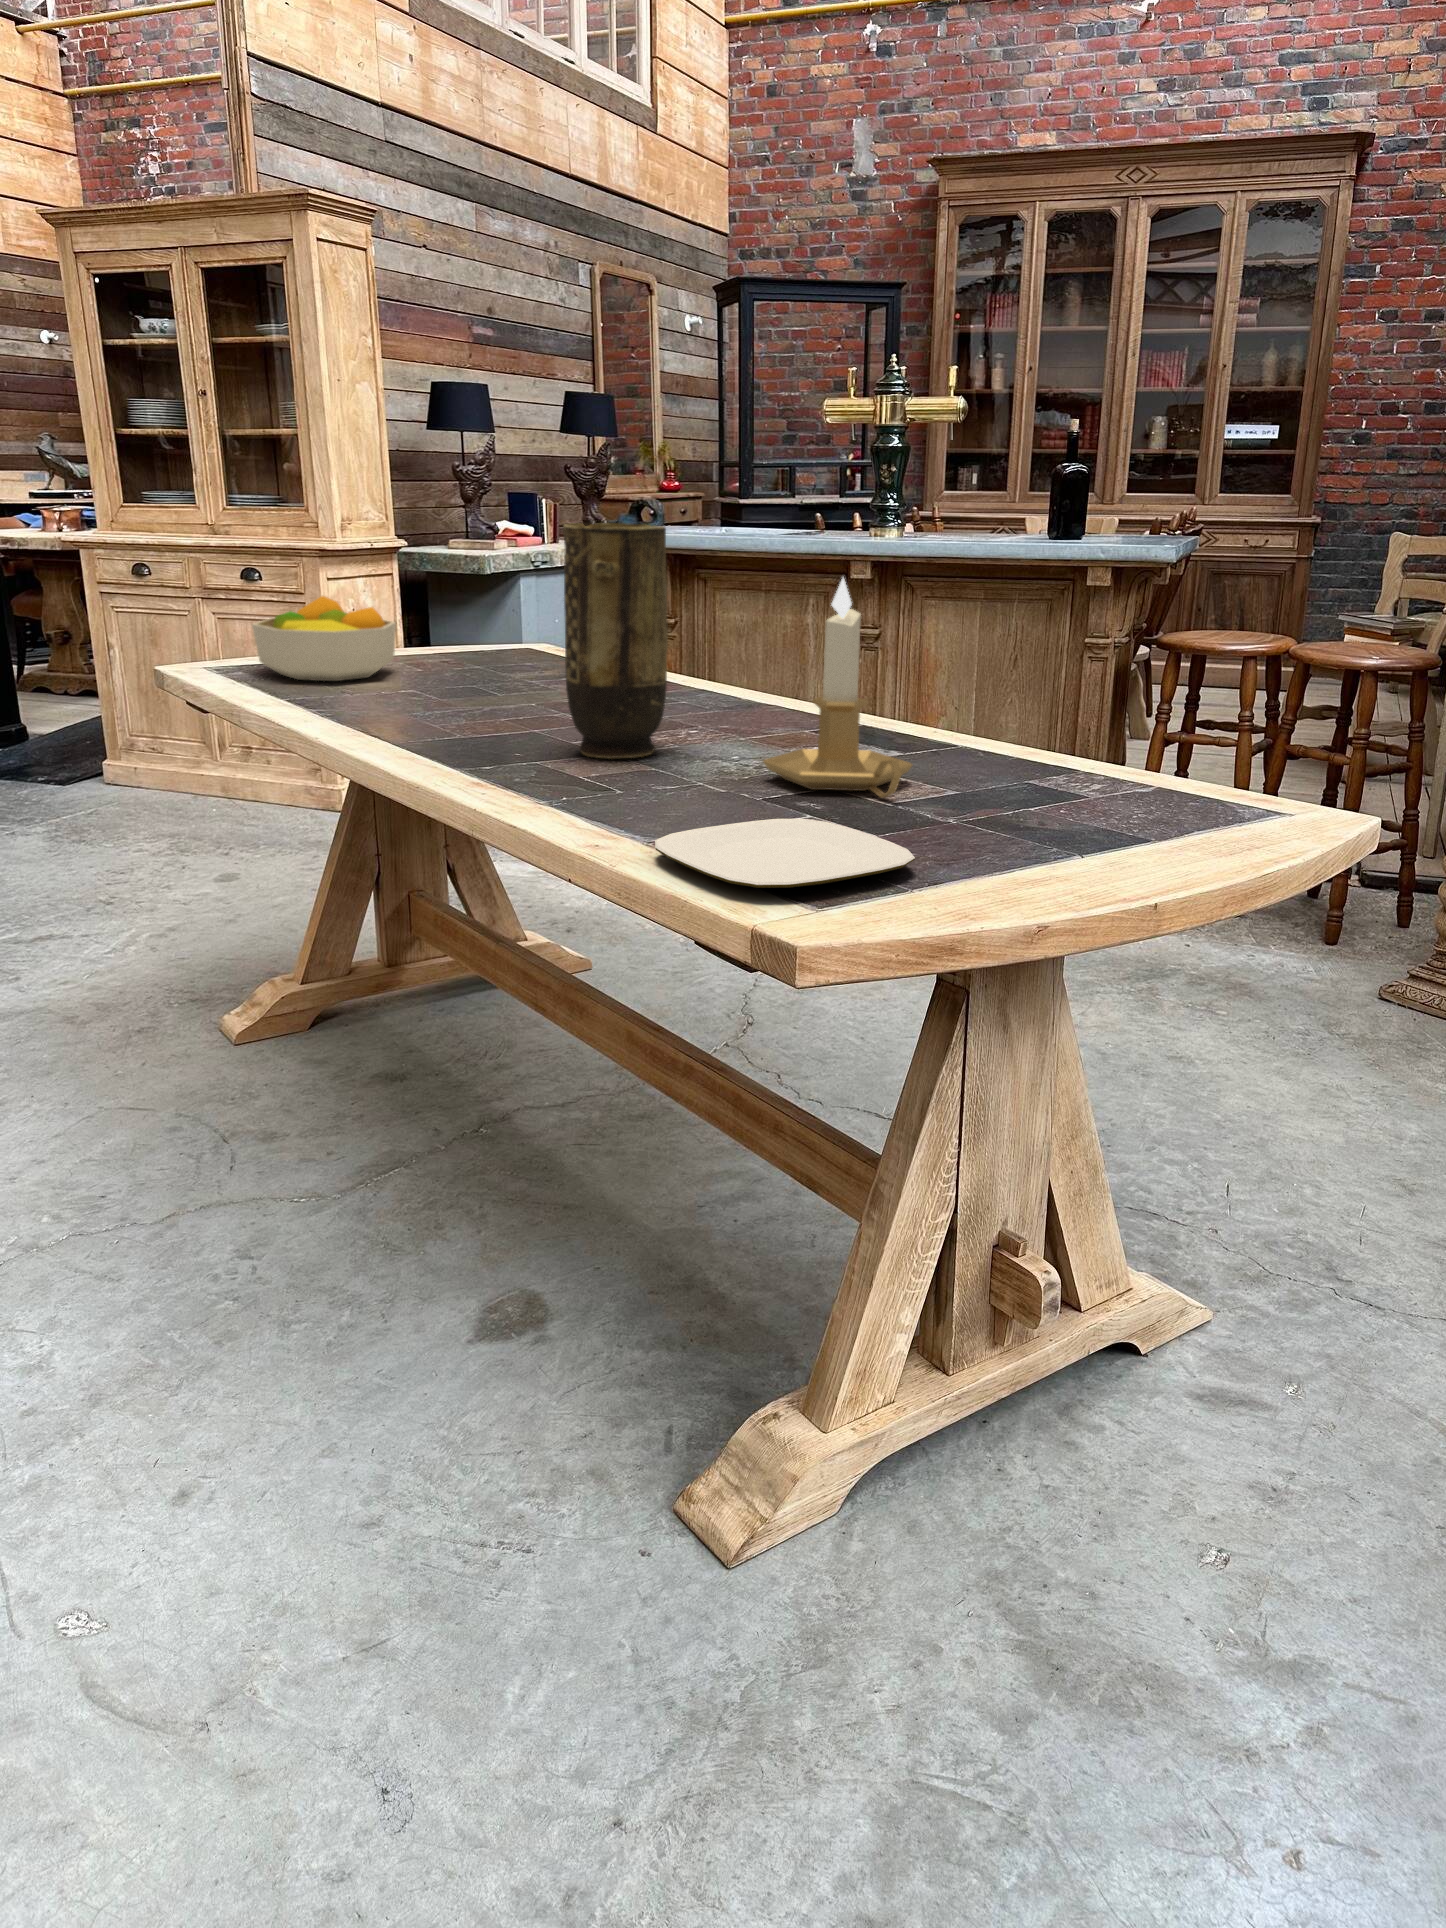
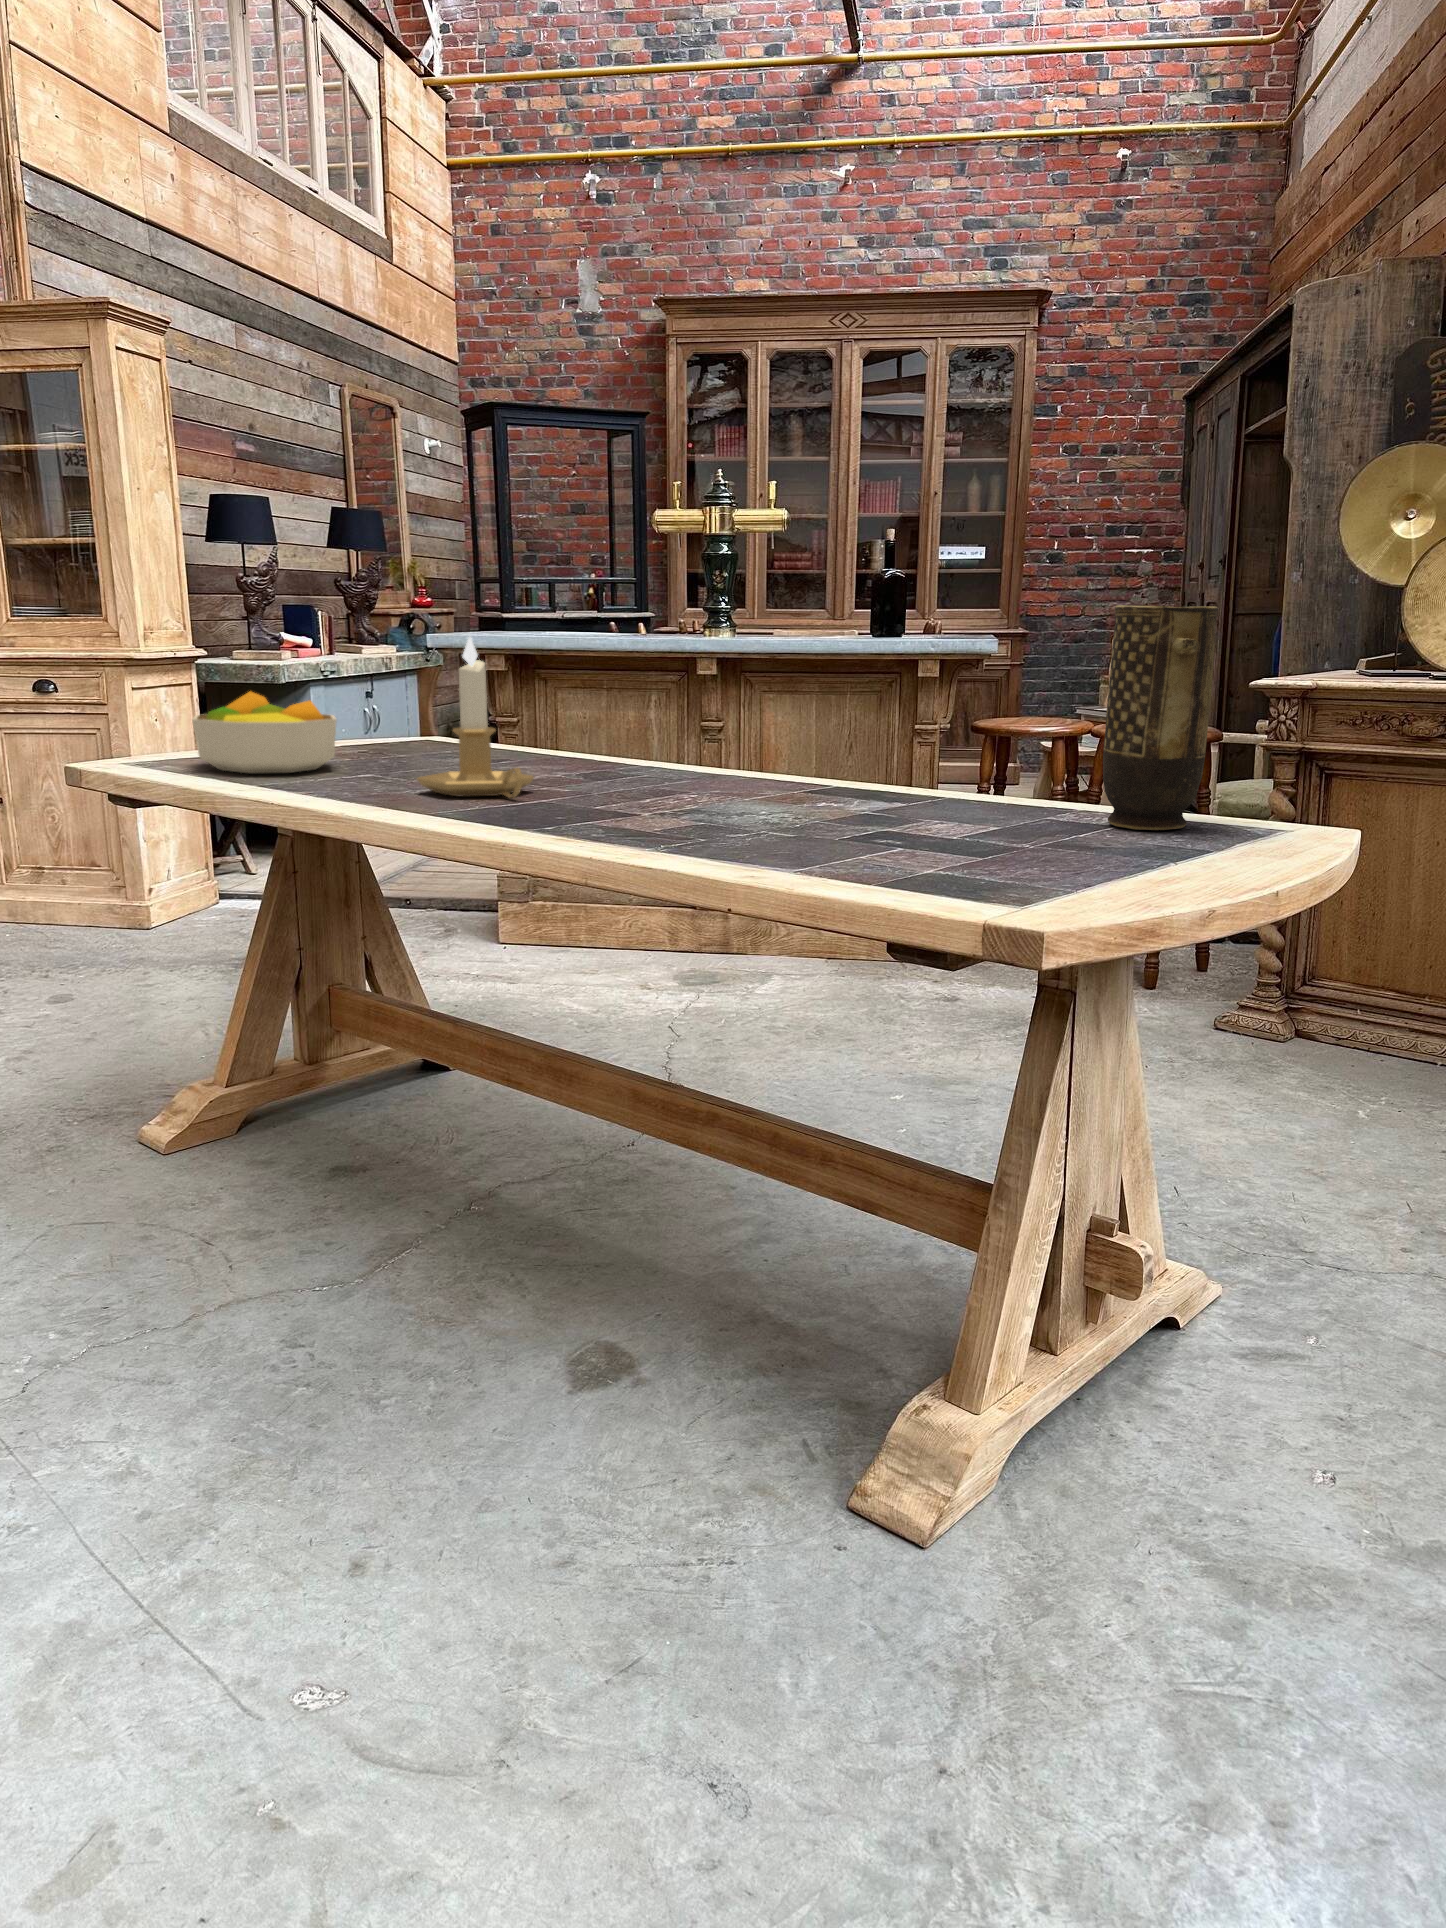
vase: present [563,523,668,759] -> present [1103,605,1218,830]
candlestick: present [764,578,912,798] -> present [417,637,534,798]
plate: present [655,819,915,888] -> none [836,846,1068,893]

